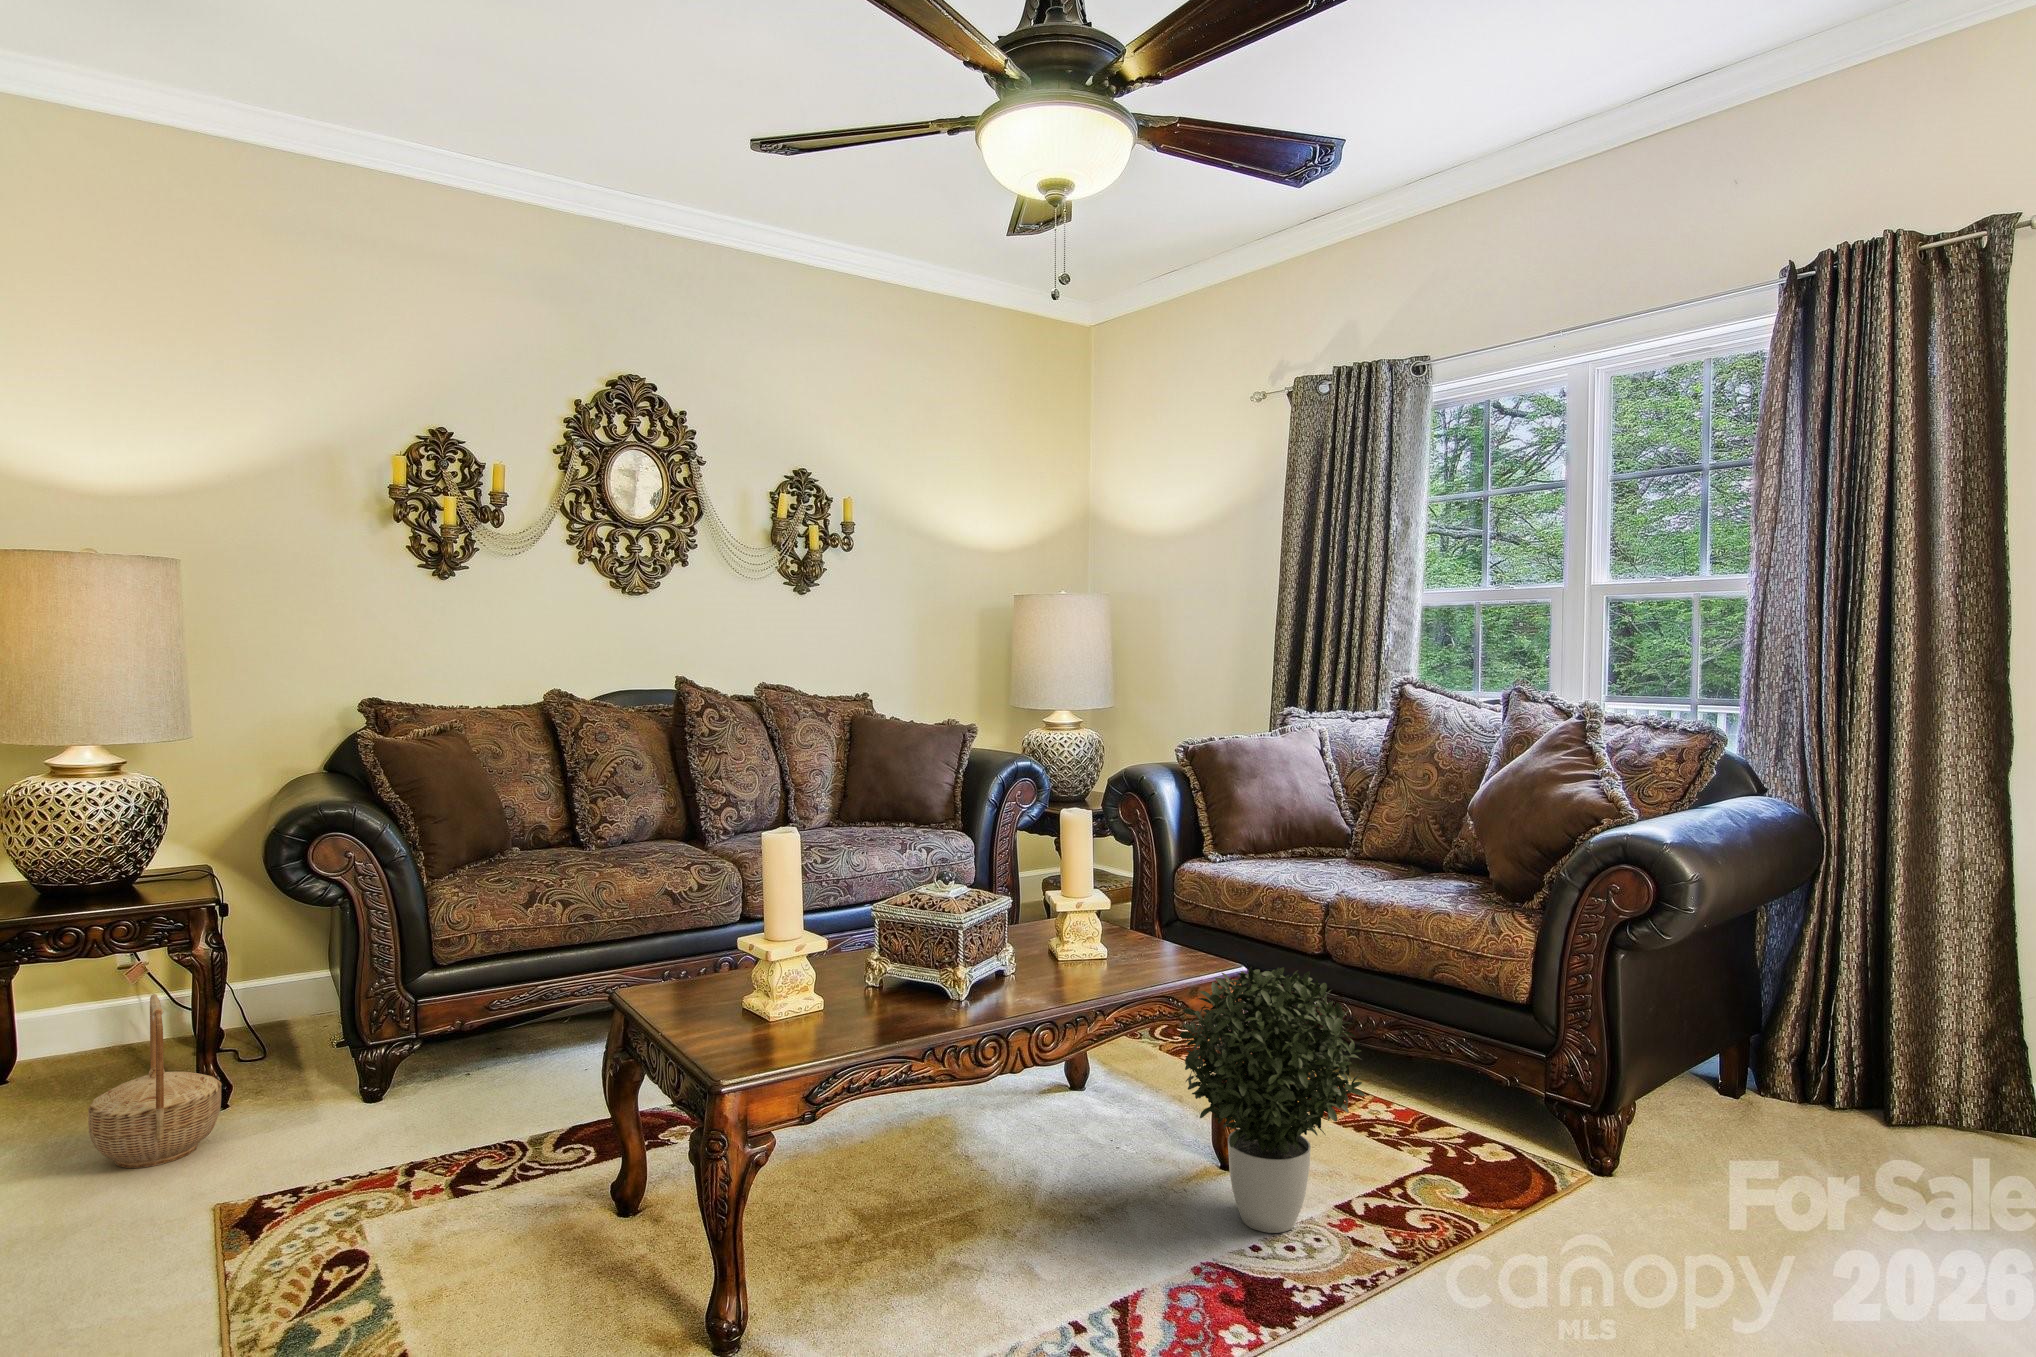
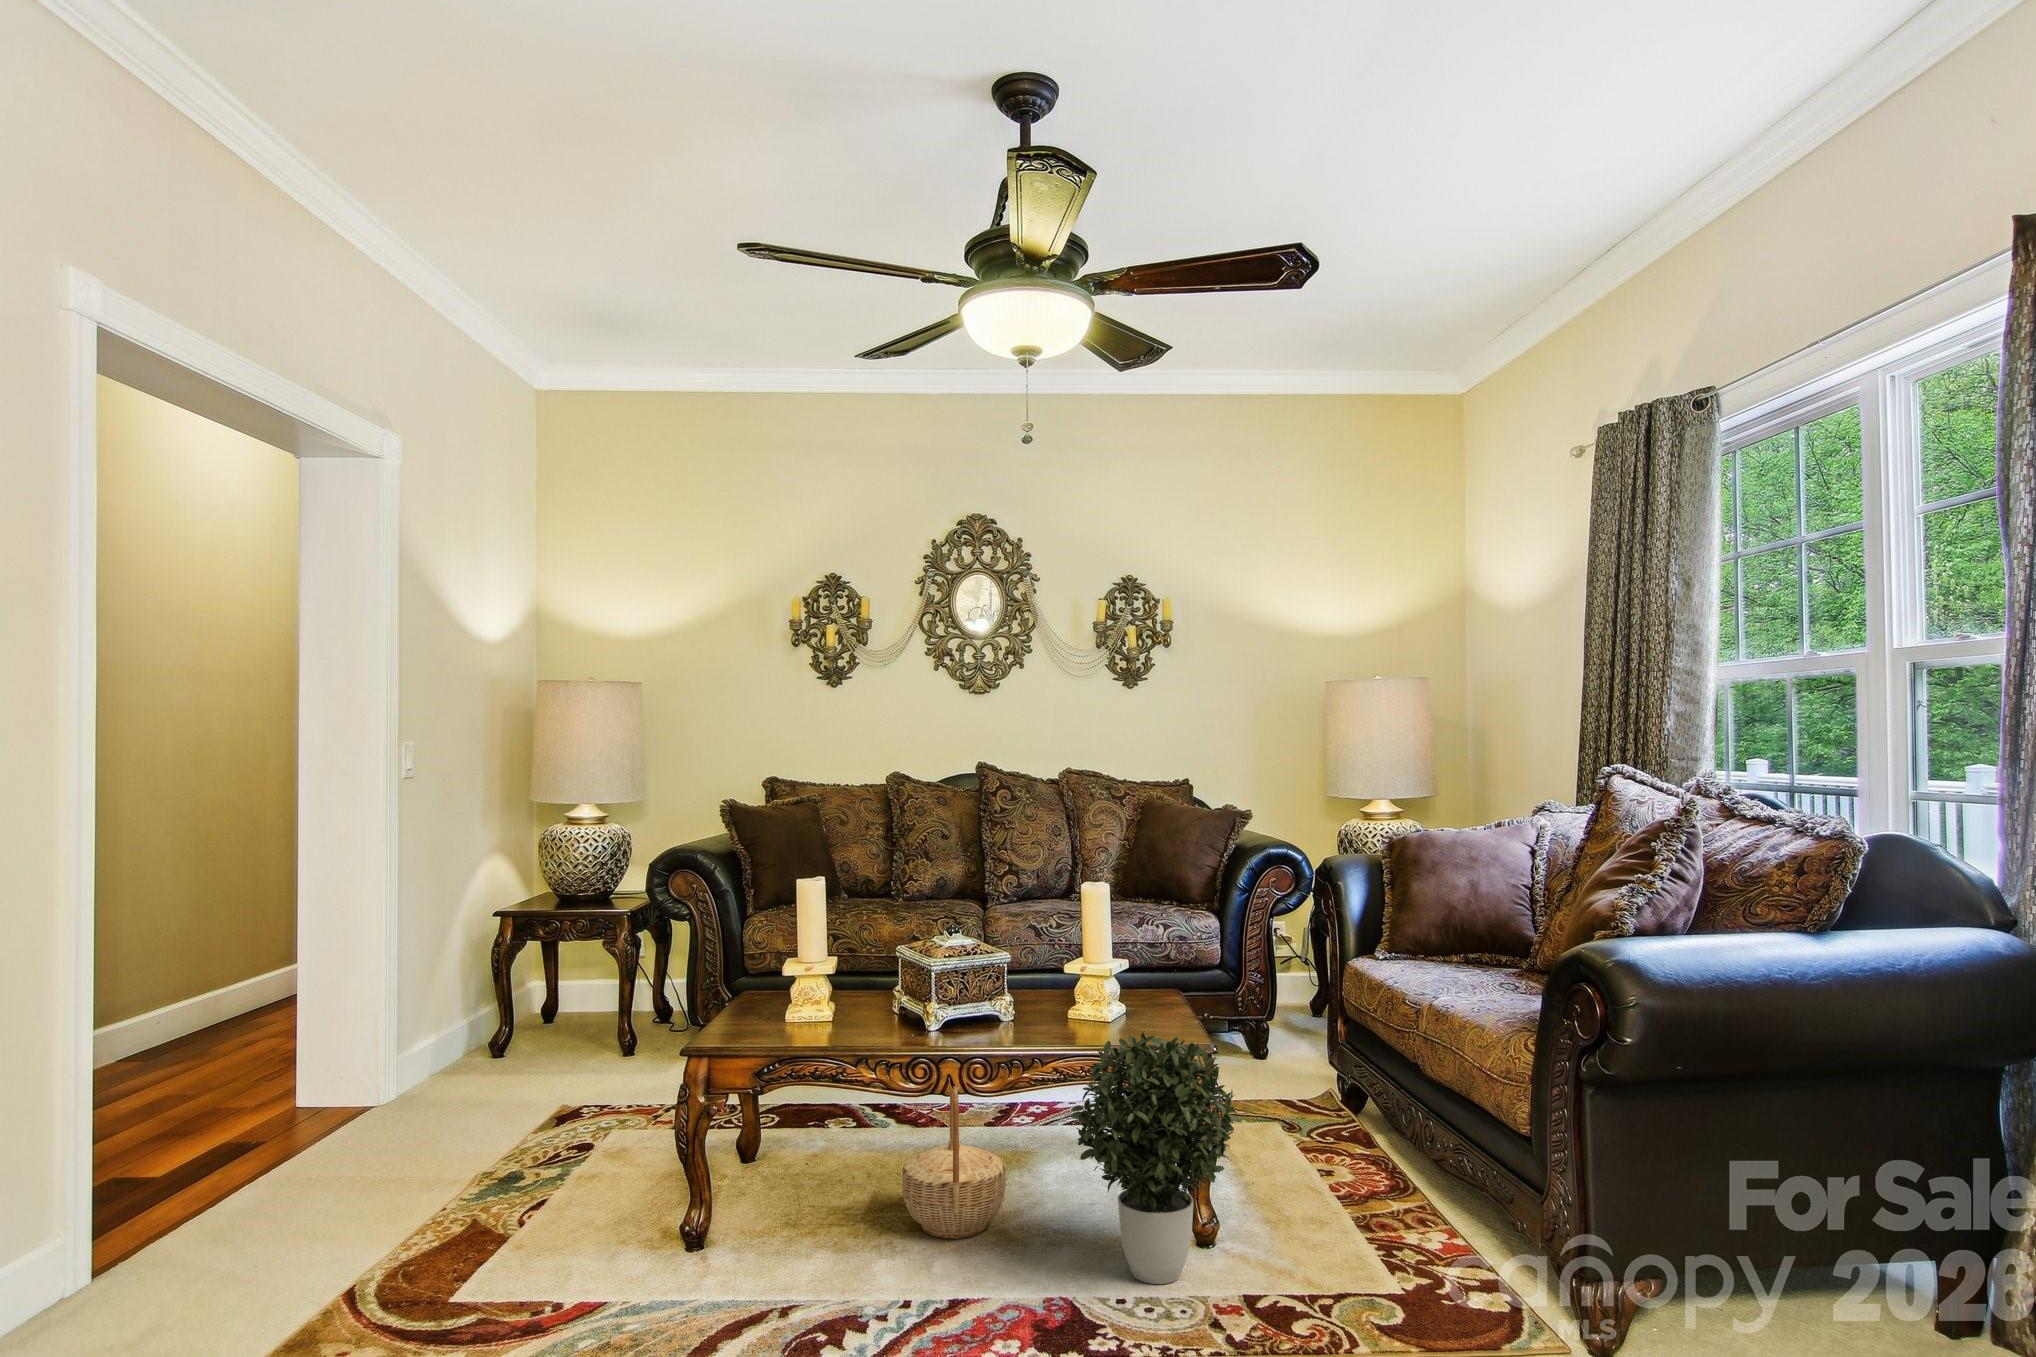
basket: present [88,994,222,1168] -> present [902,1086,1006,1238]

